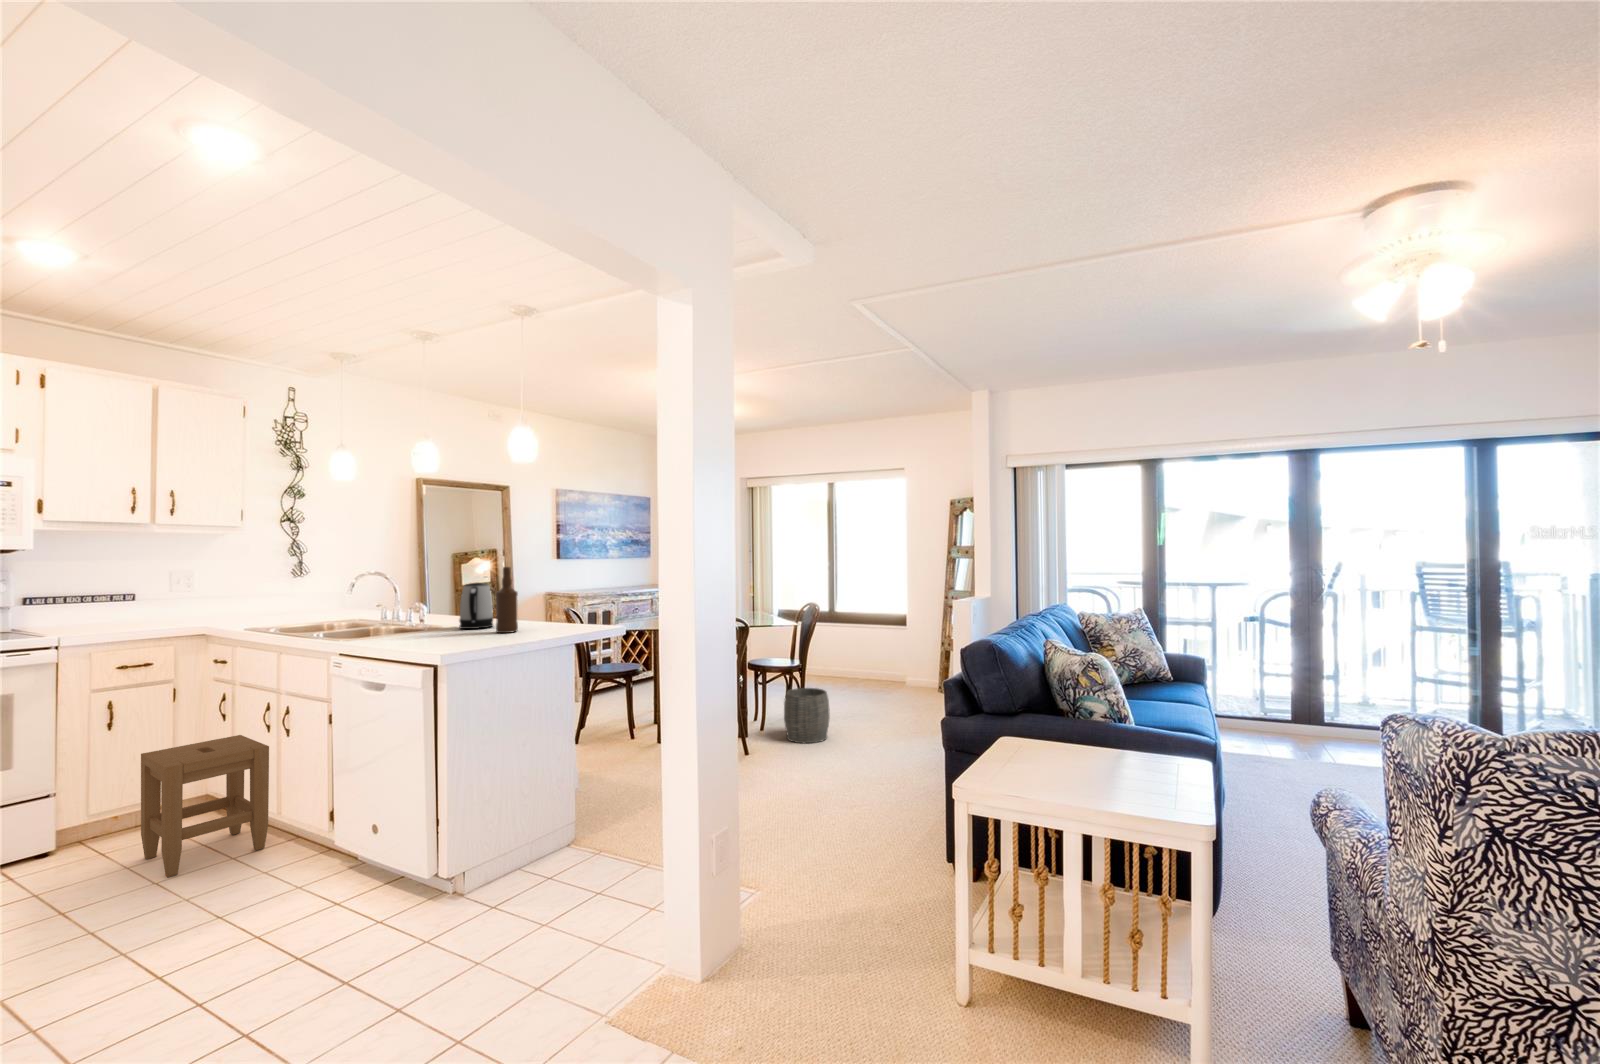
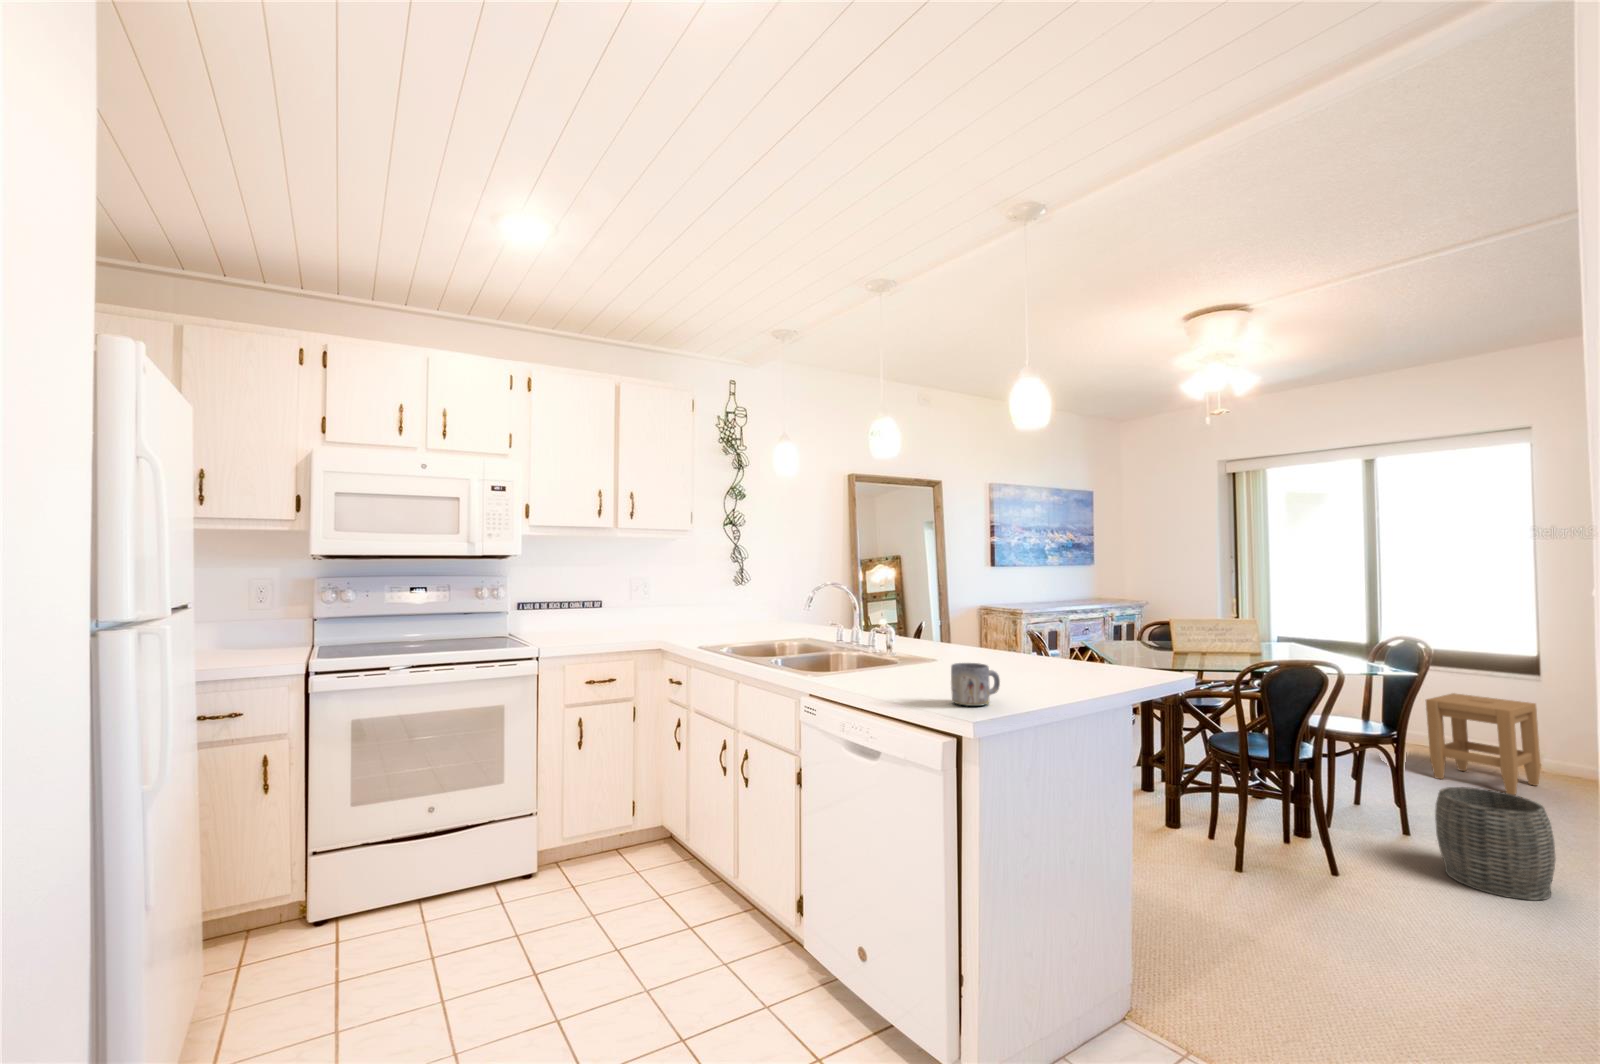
bottle: present [496,567,518,633] -> none [1015,568,1051,677]
kettle: present [459,582,493,629] -> none [947,594,995,664]
mug: none [433,624,465,648] -> present [951,663,1000,706]
stool: present [141,735,269,877] -> present [1426,693,1540,795]

